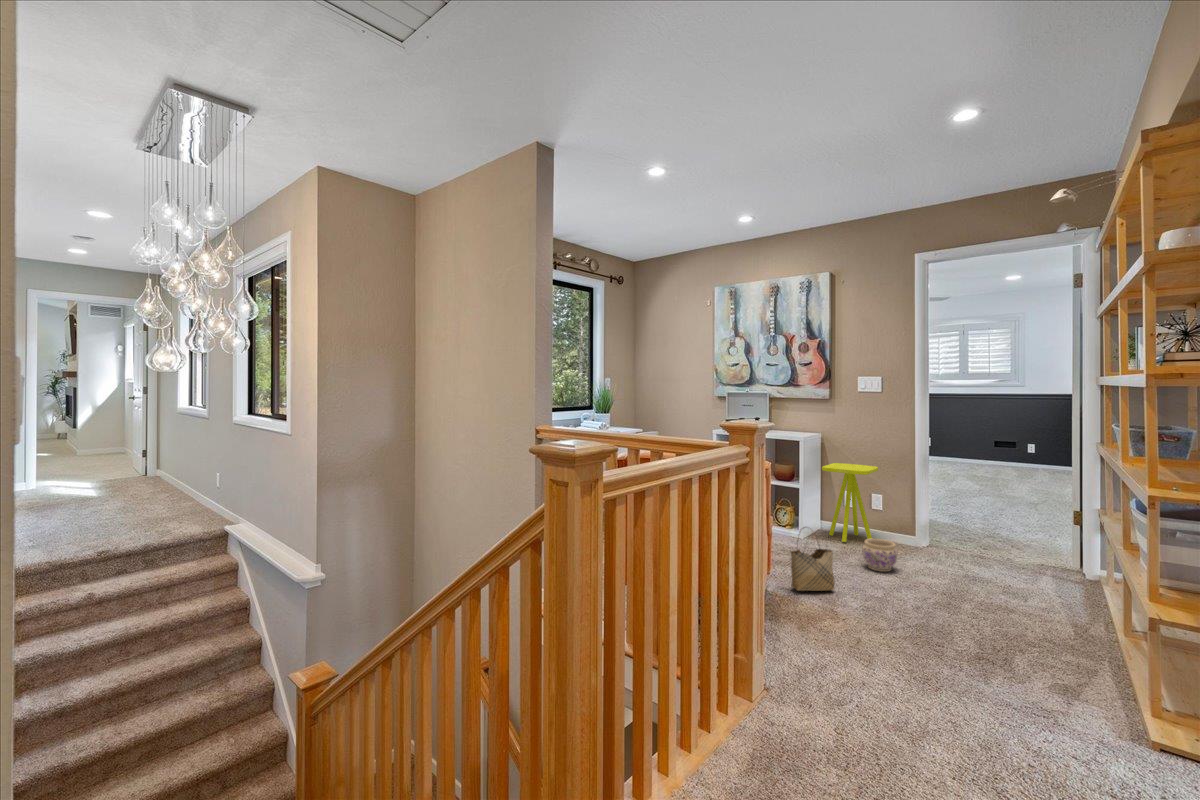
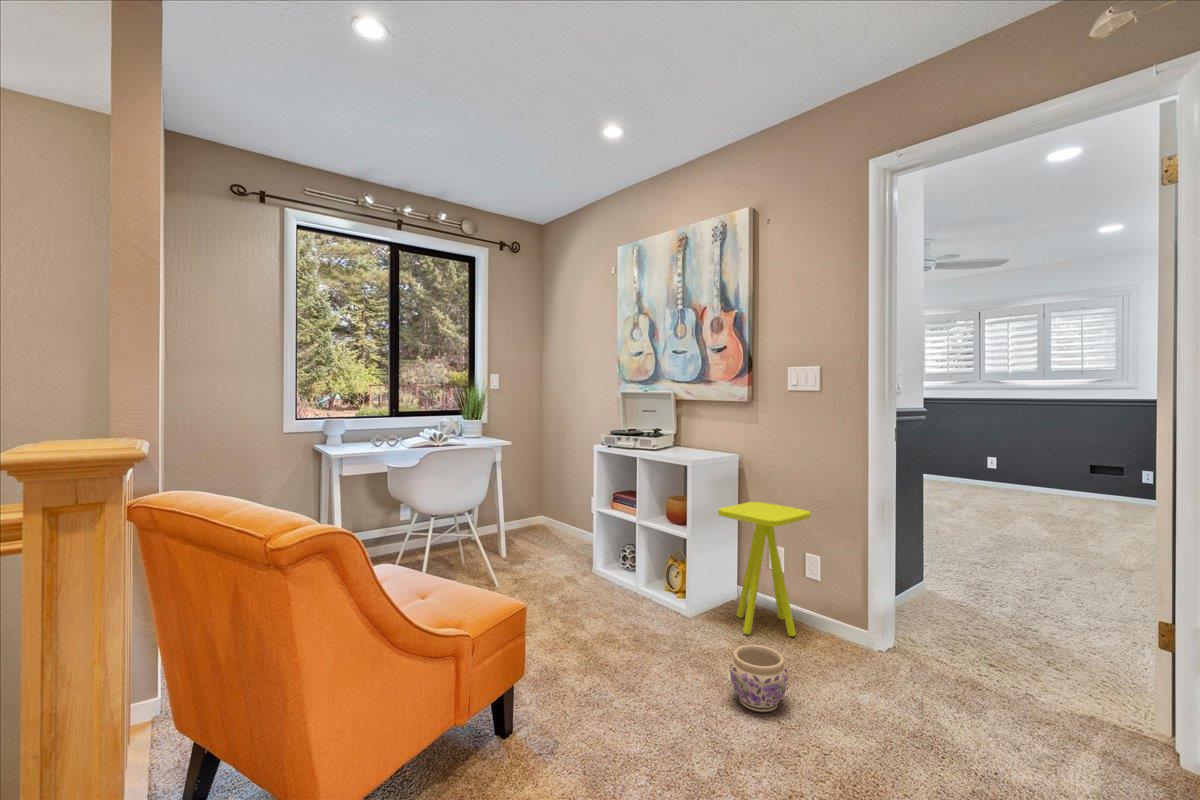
woven basket: present [791,527,835,591] -> none [544,629,627,759]

